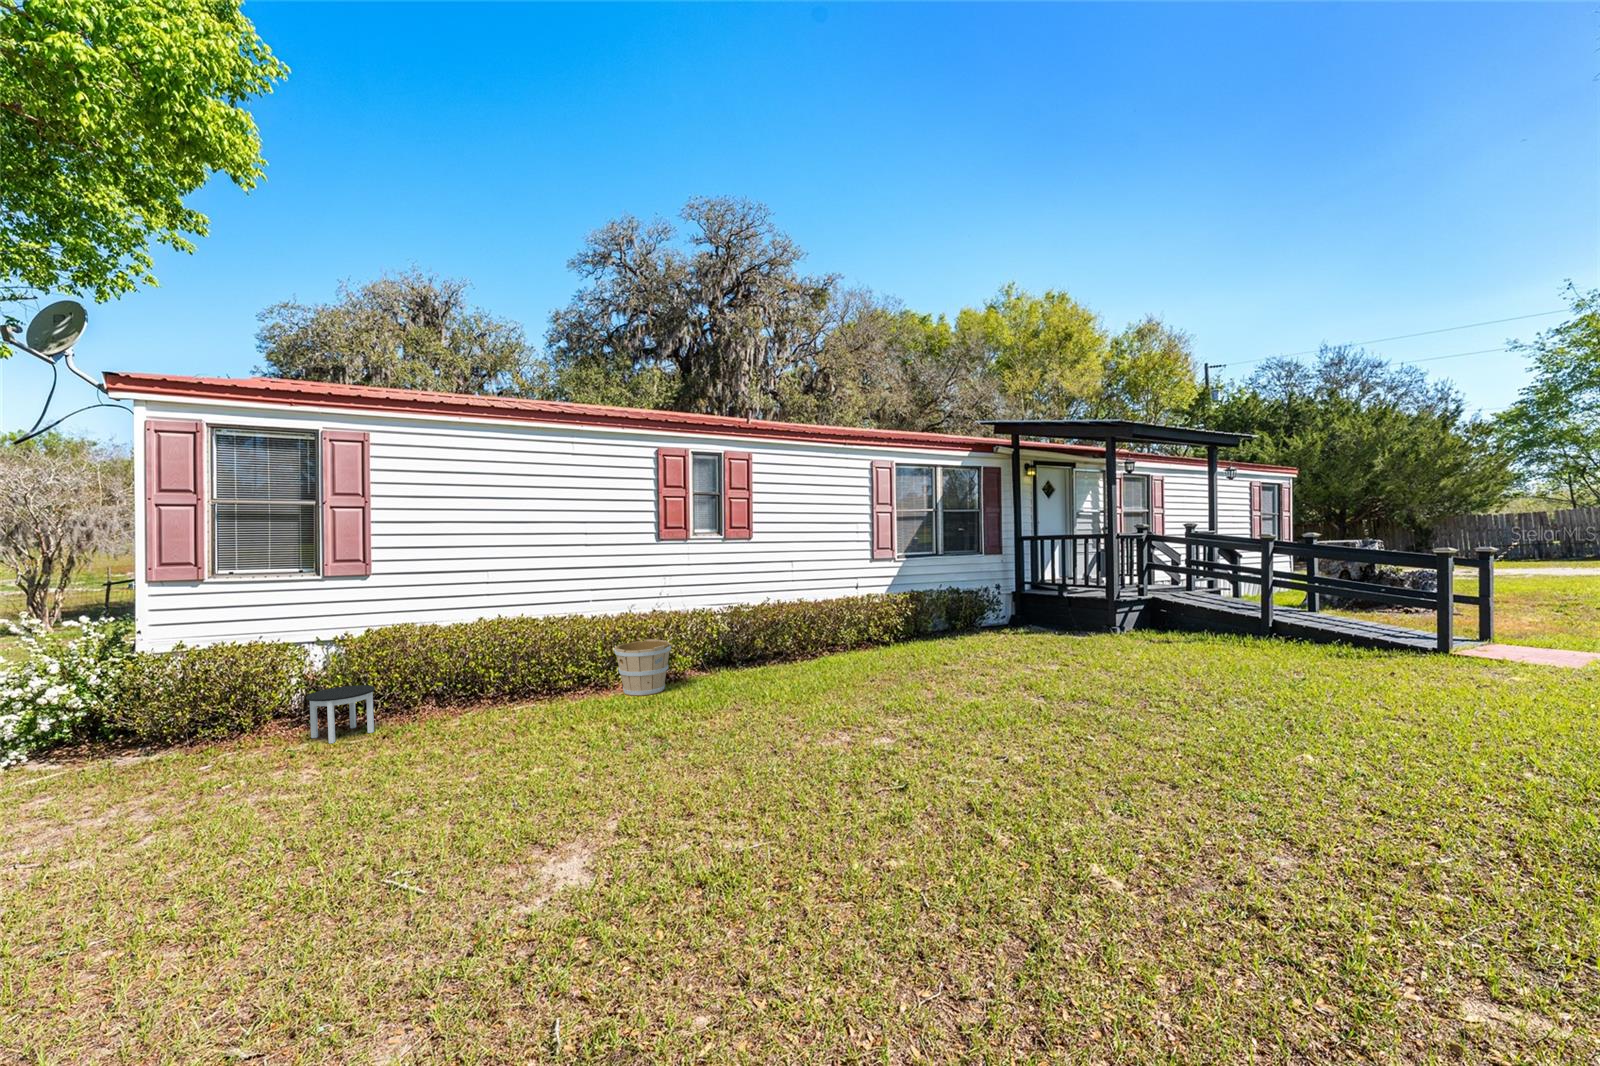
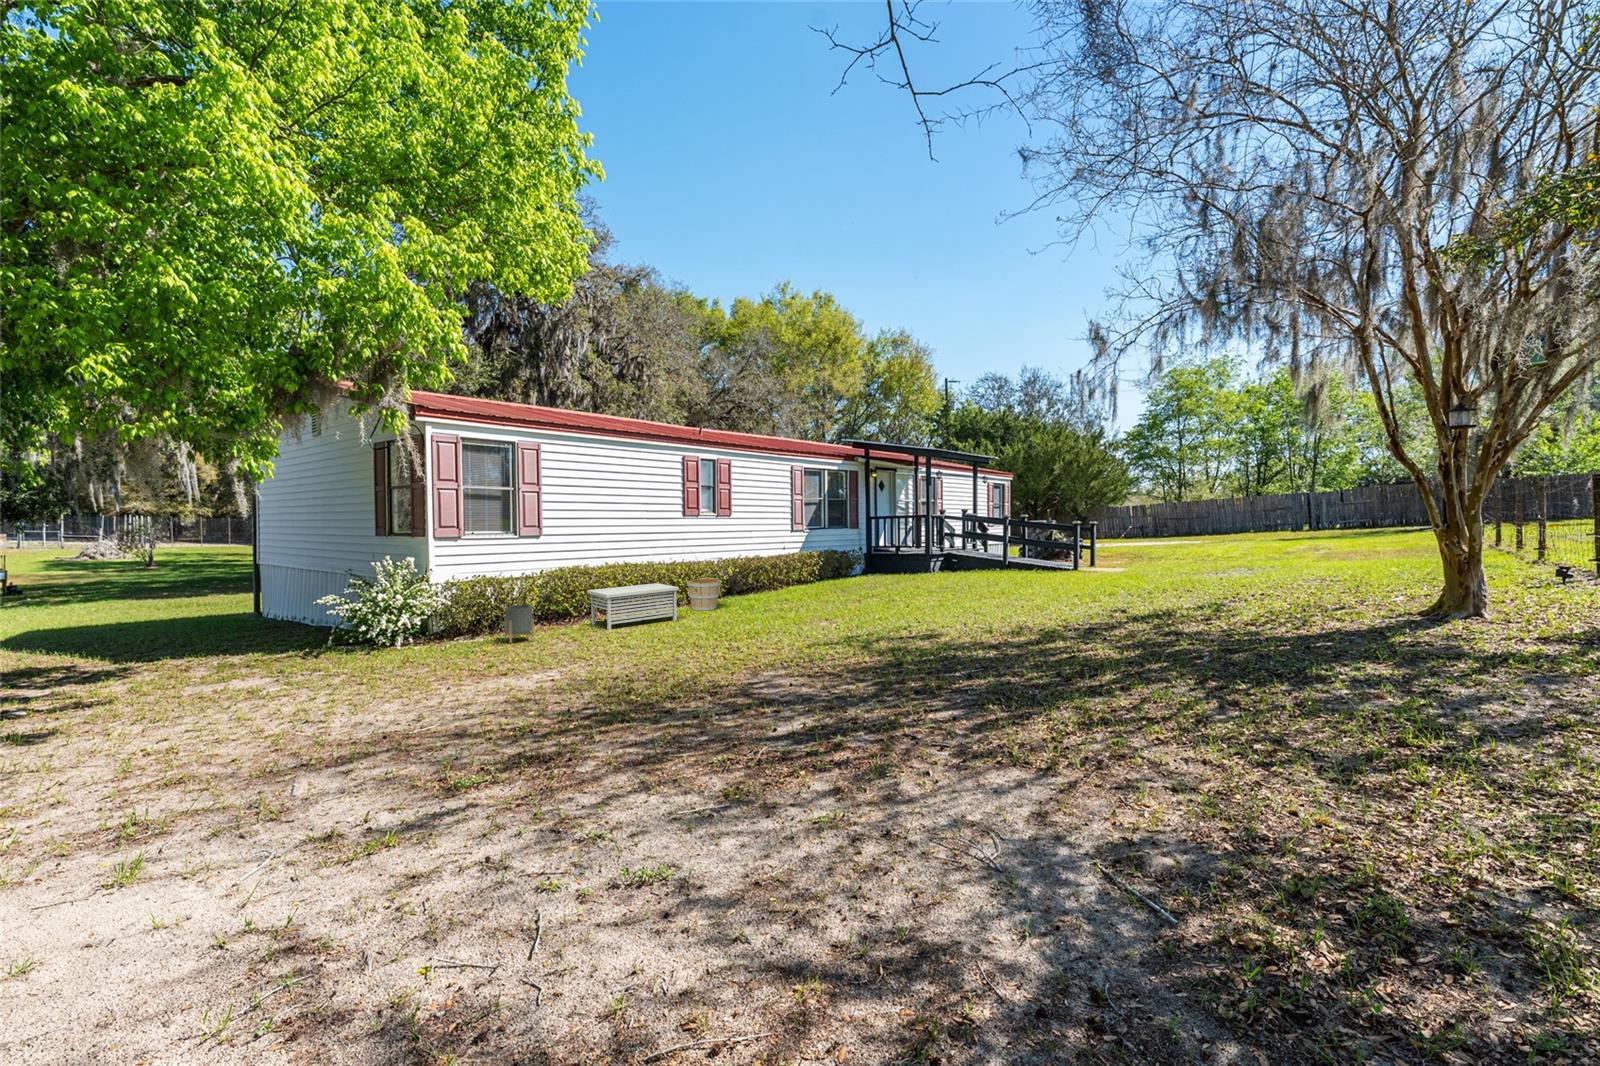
storage bench: none [402,650,552,734] -> present [587,583,678,630]
round table: present [306,685,375,743] -> none [545,604,581,636]
planter: none [210,689,275,758] -> present [504,605,534,643]

